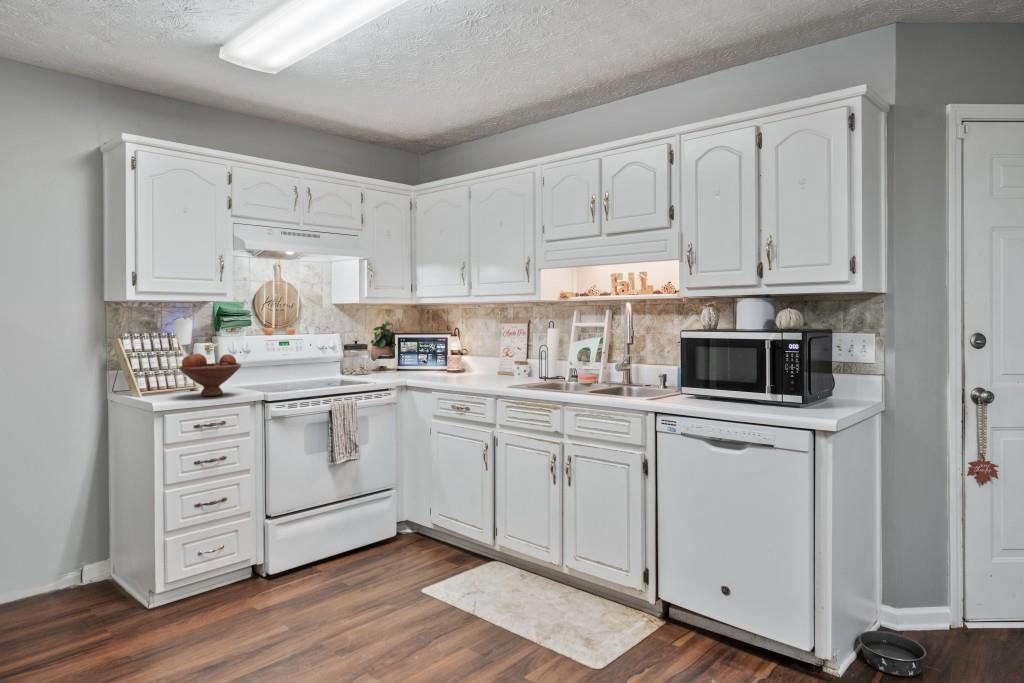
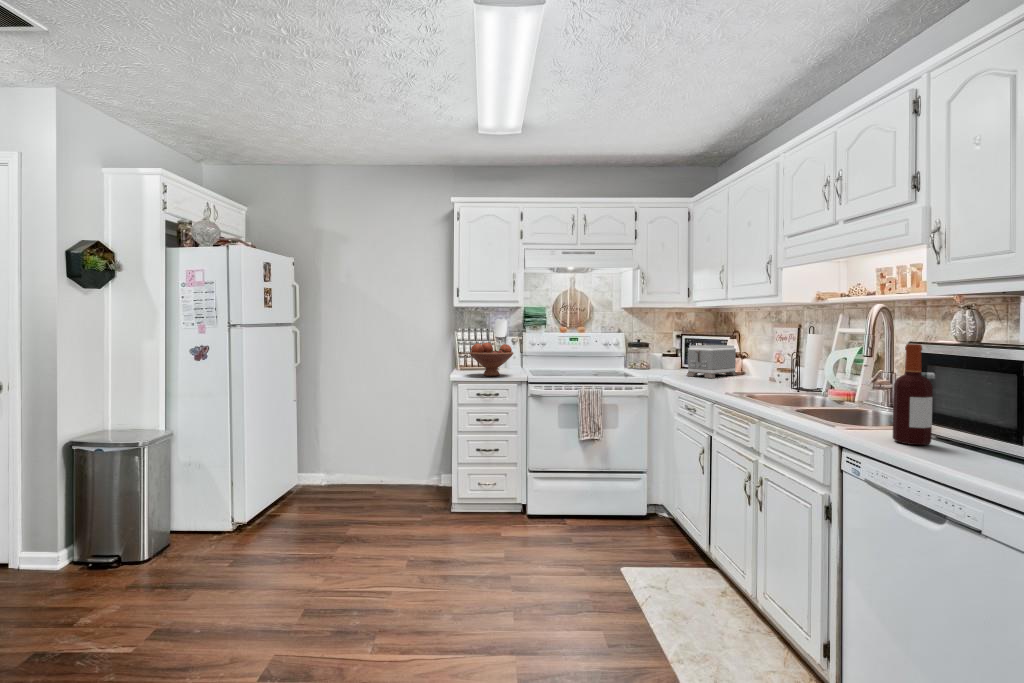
potted plant: present [370,322,396,371] -> none [658,323,685,368]
bottle: none [689,333,713,405] -> present [893,344,933,445]
toaster: none [423,342,463,376] -> present [686,345,737,378]

